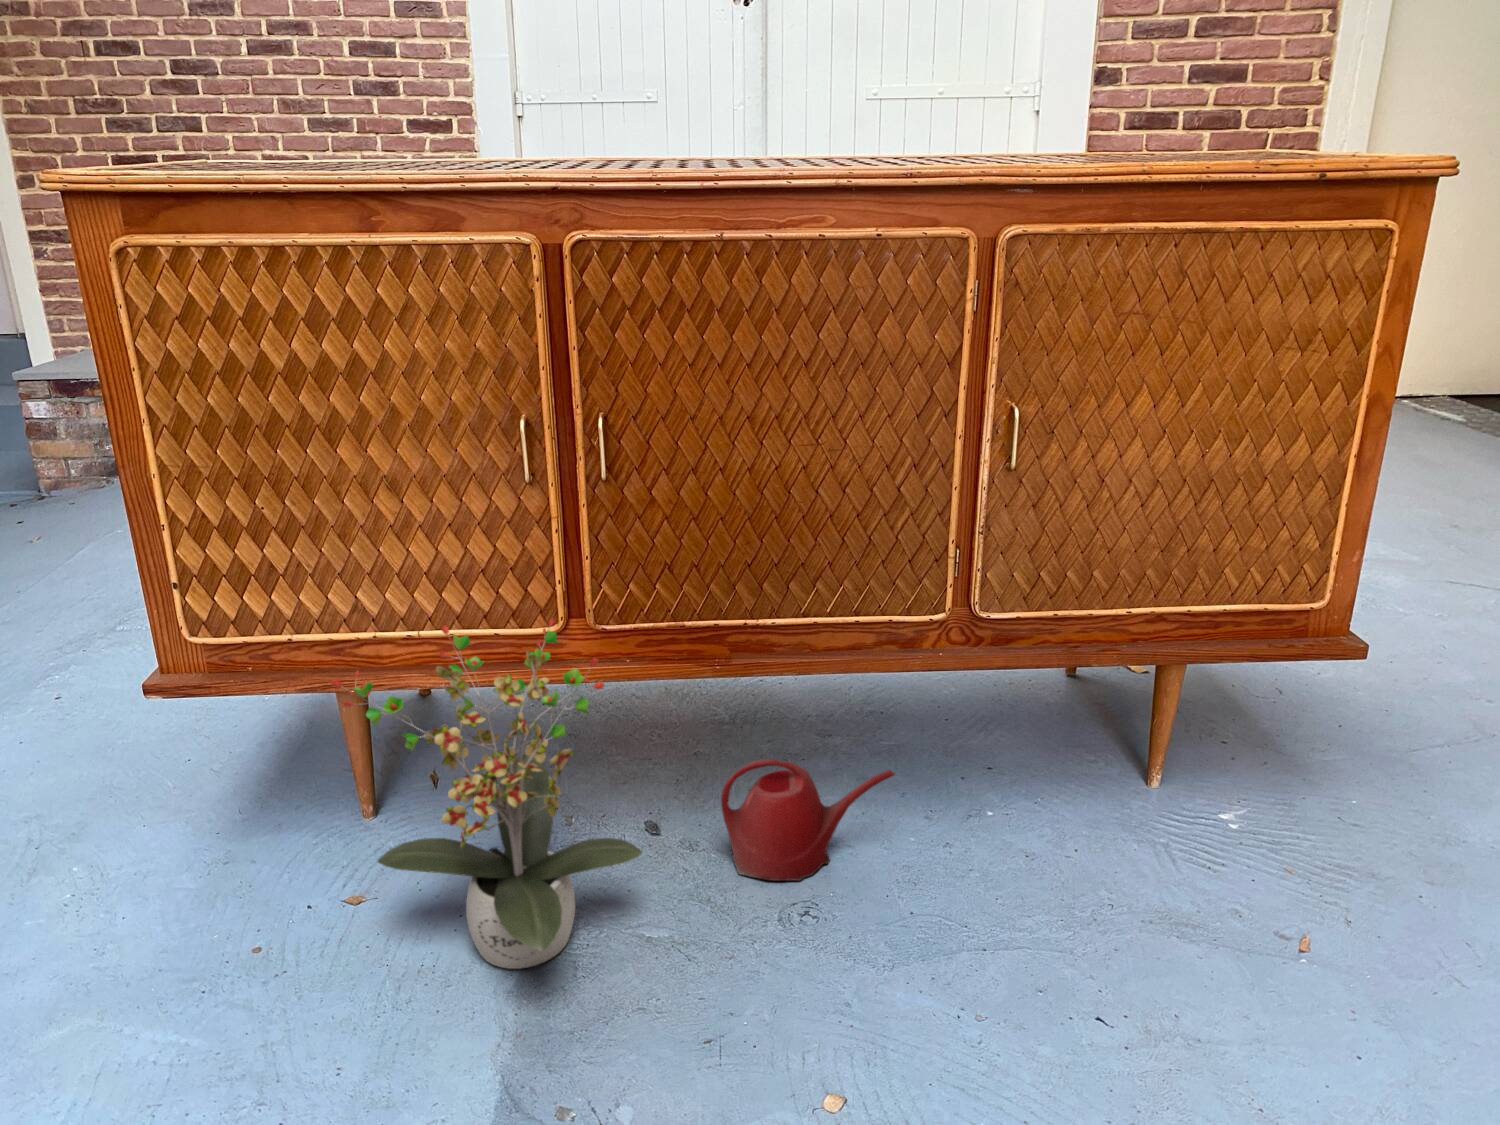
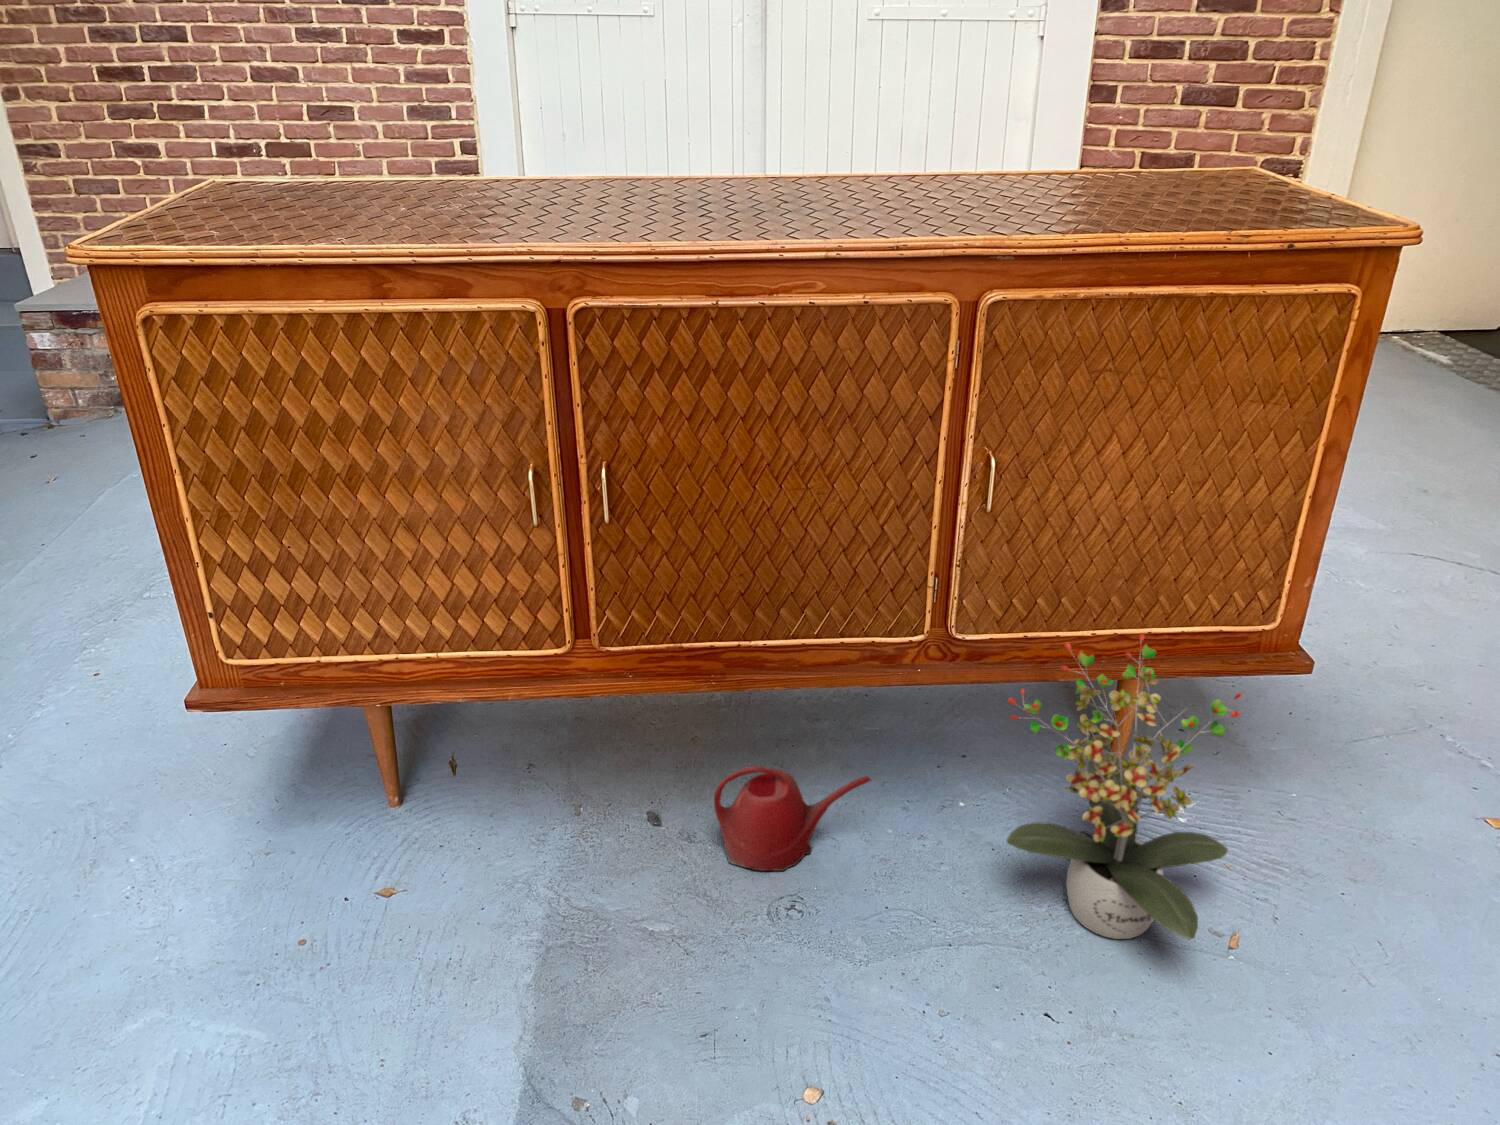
potted plant: present [331,619,642,969] -> present [1007,634,1242,940]

